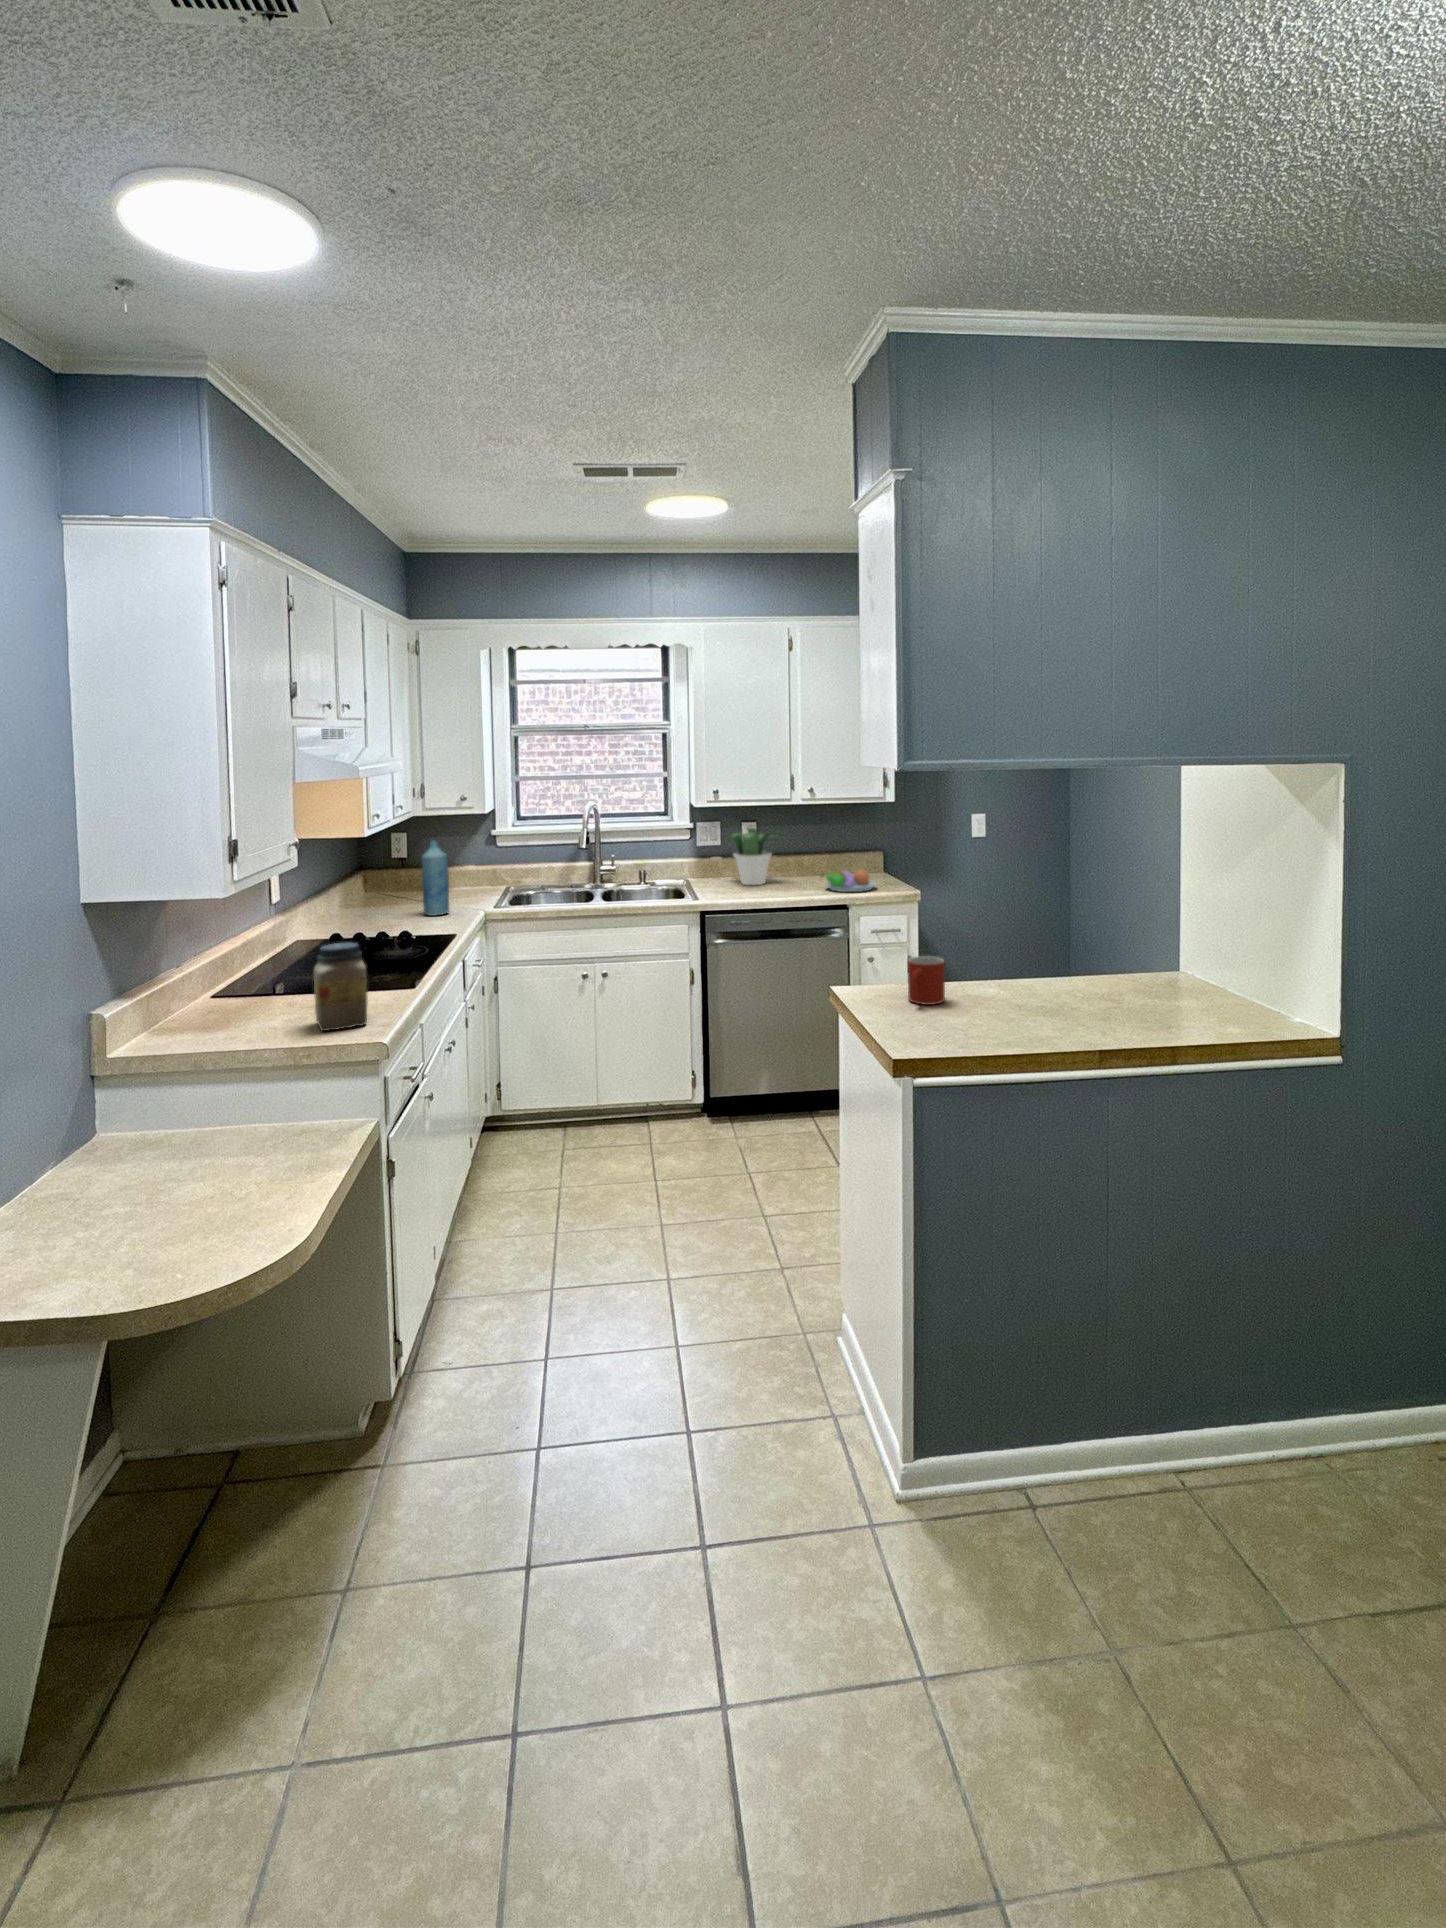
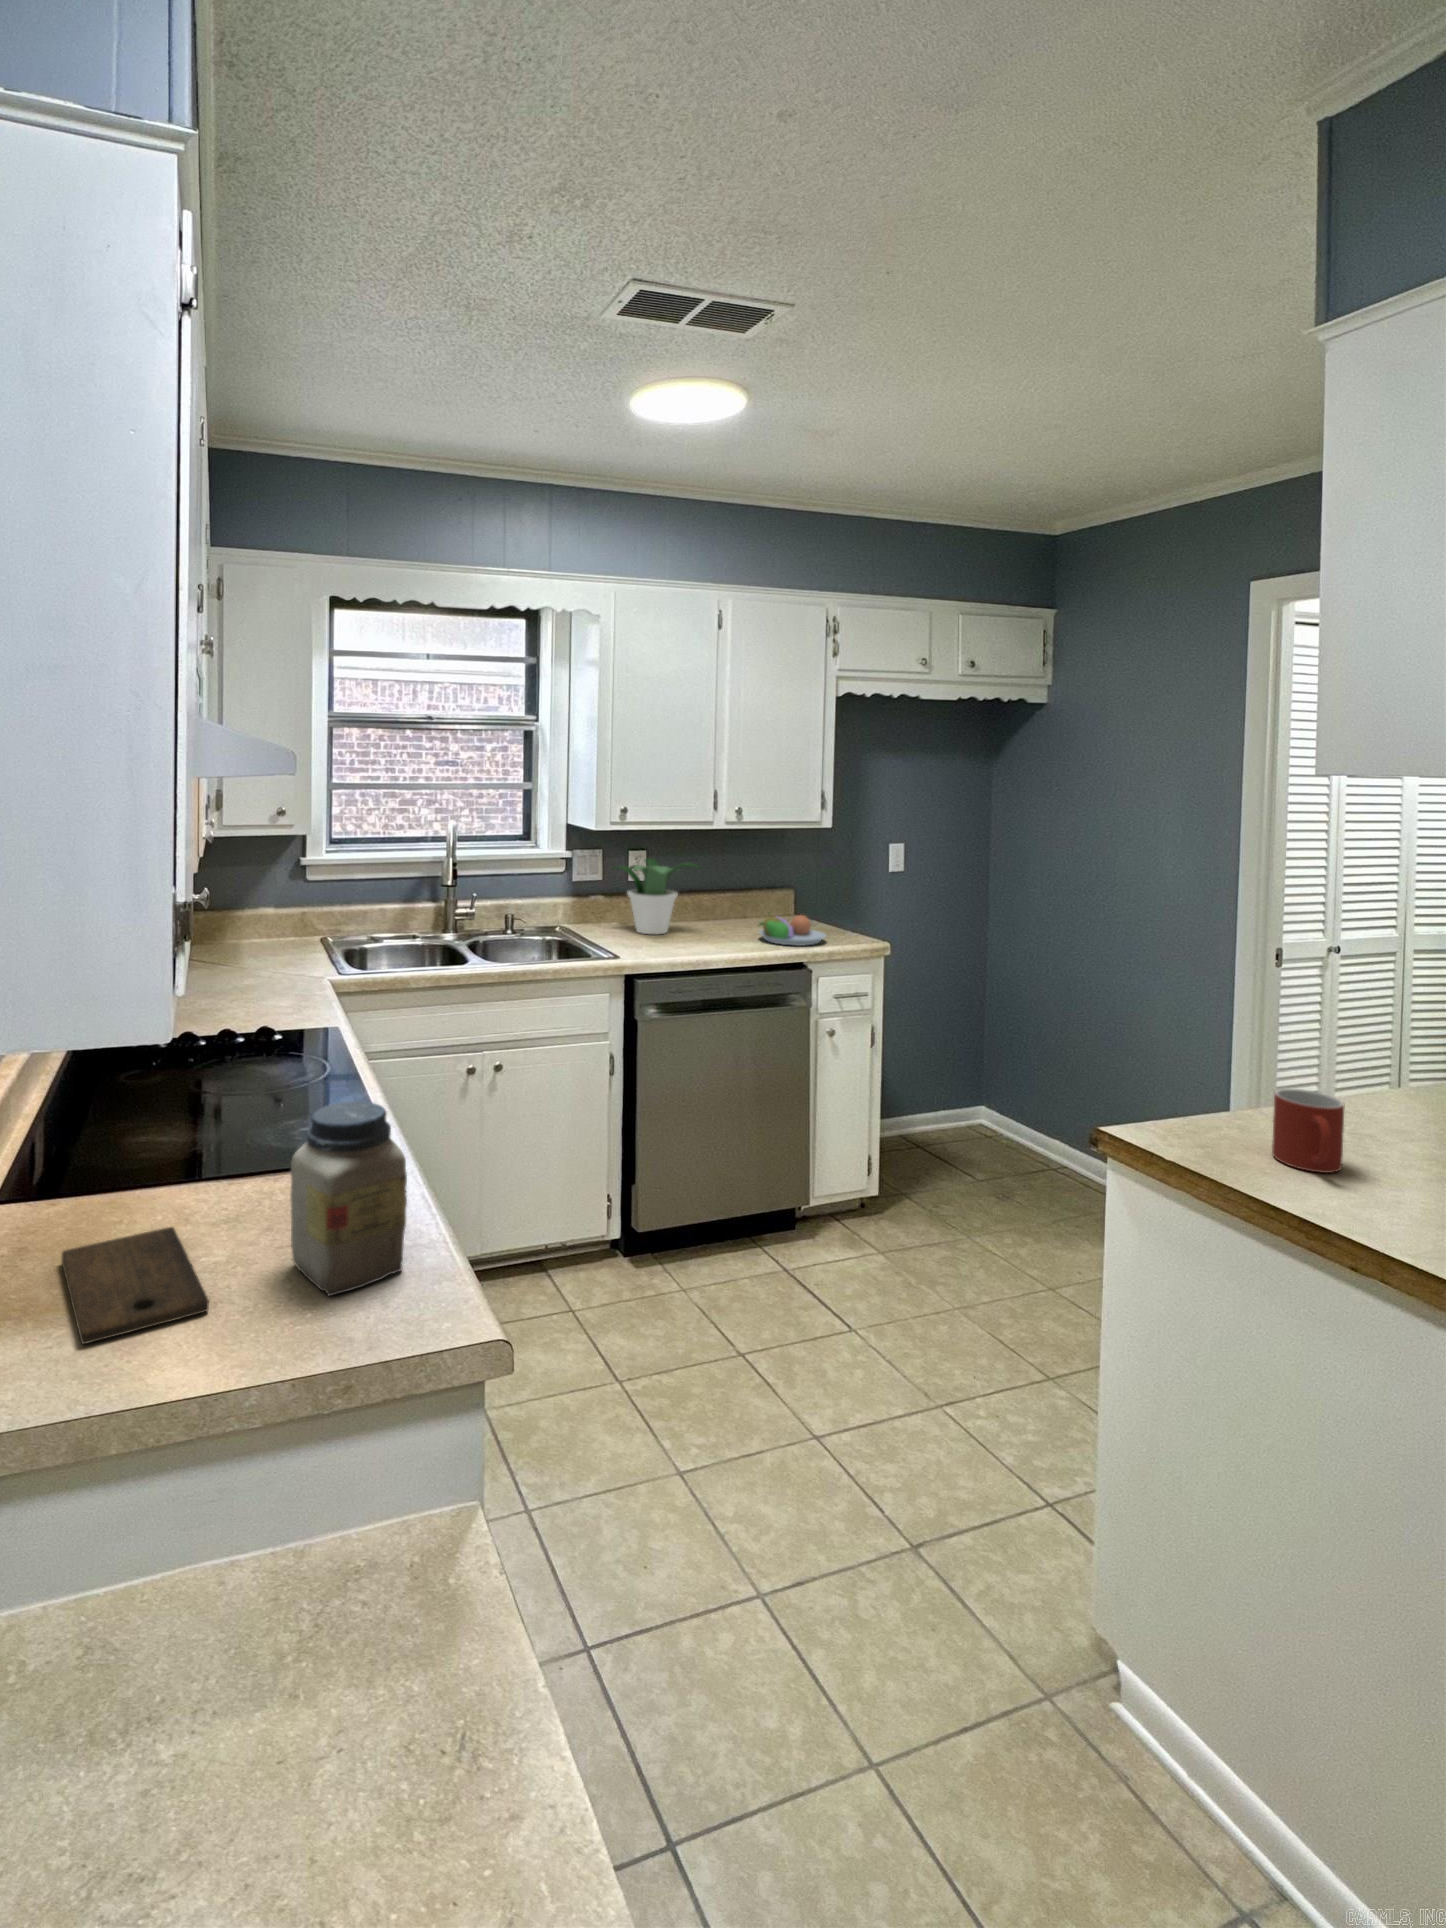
bottle: present [421,840,449,916] -> none [238,874,278,989]
cutting board: none [204,1007,274,1040] -> present [62,1227,209,1344]

